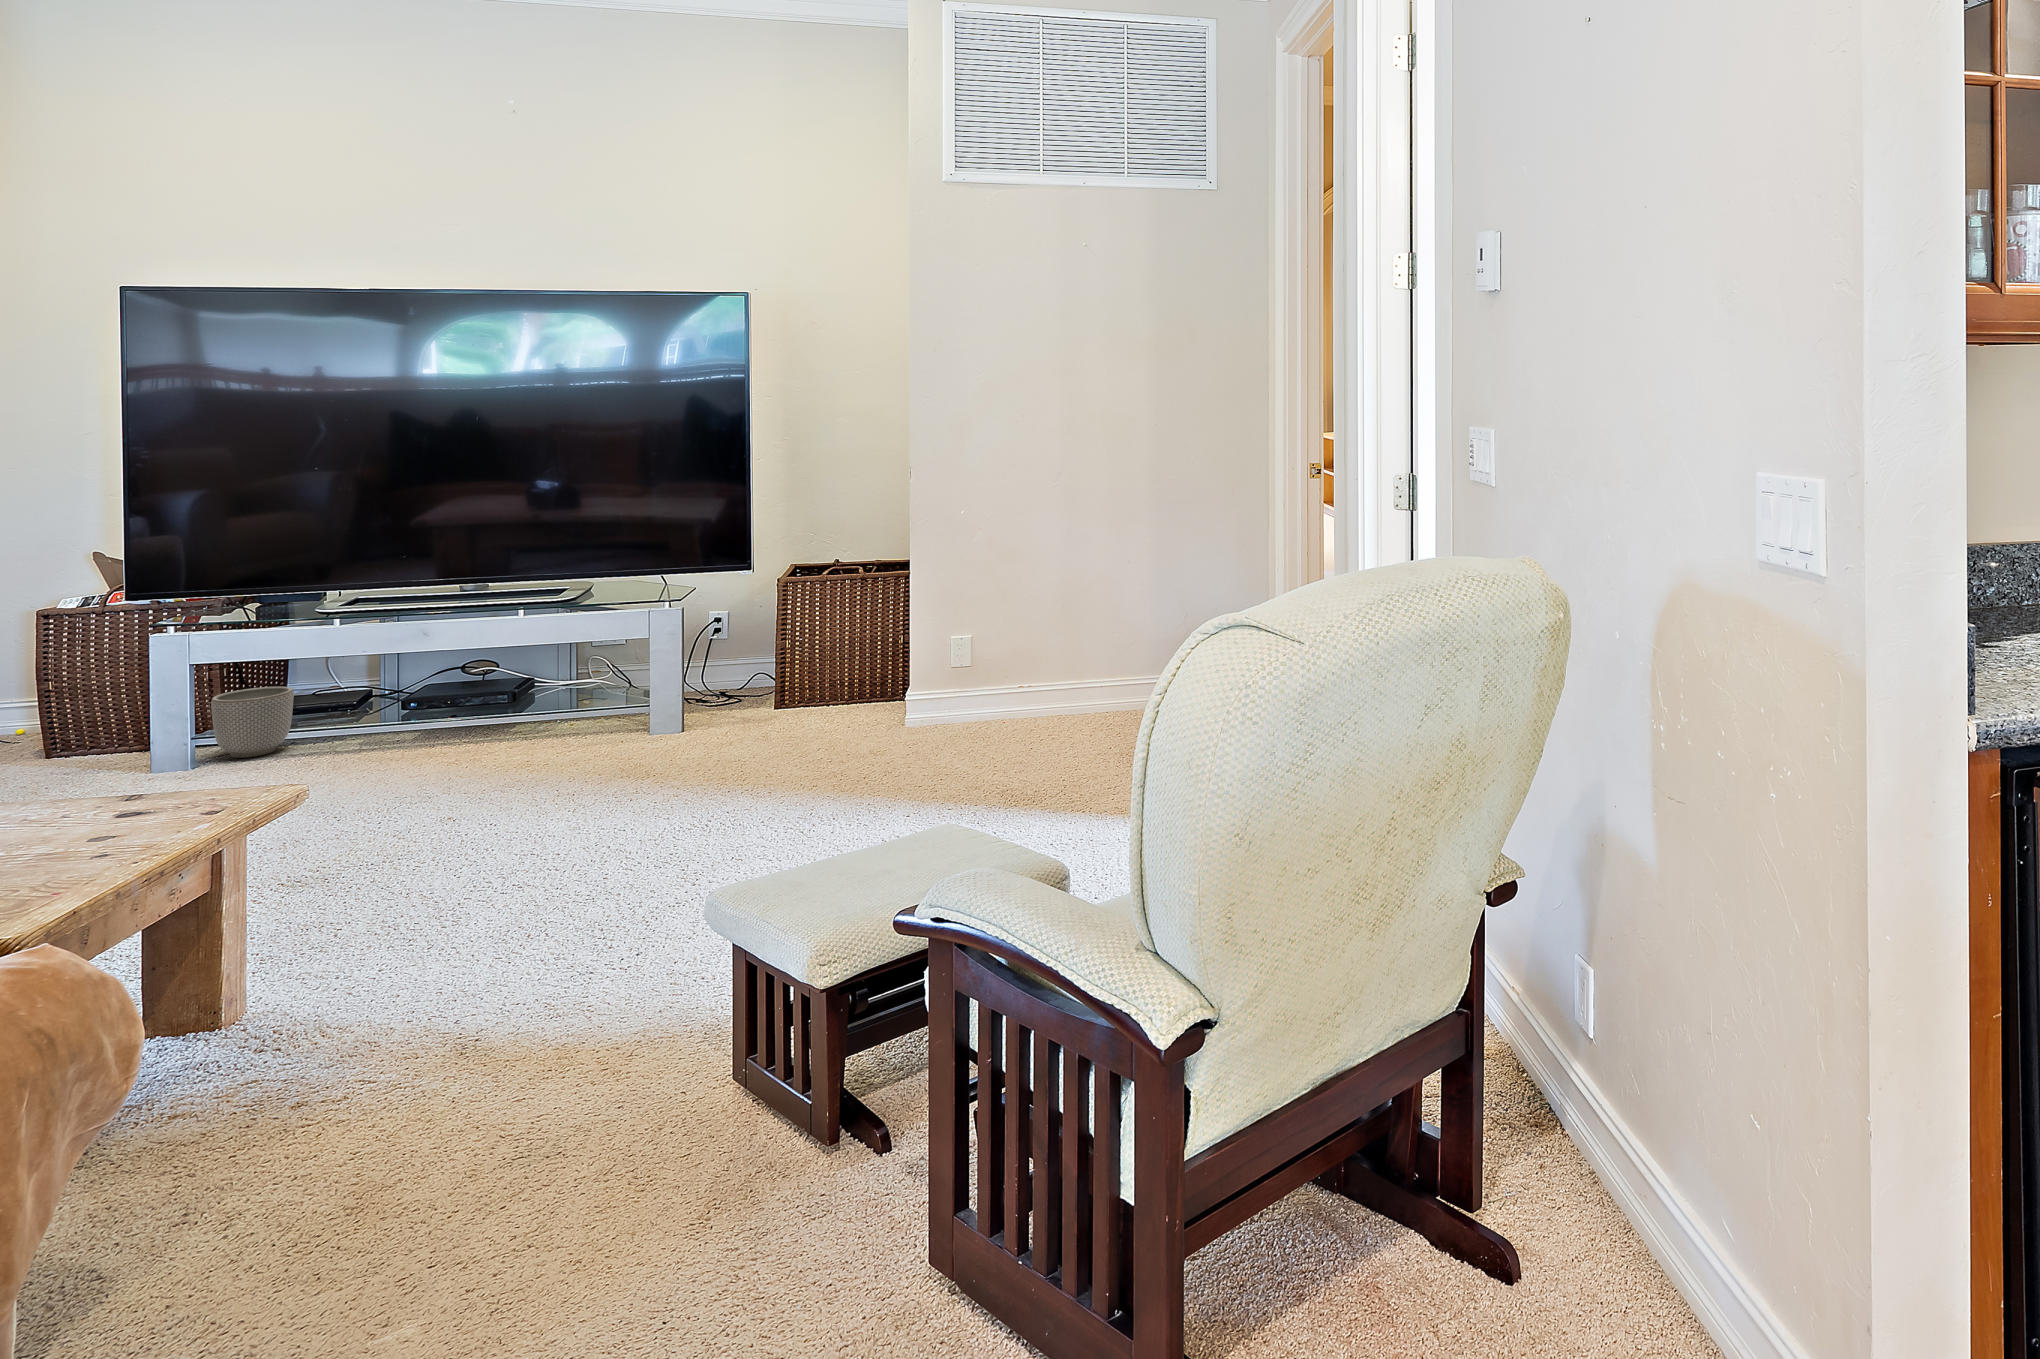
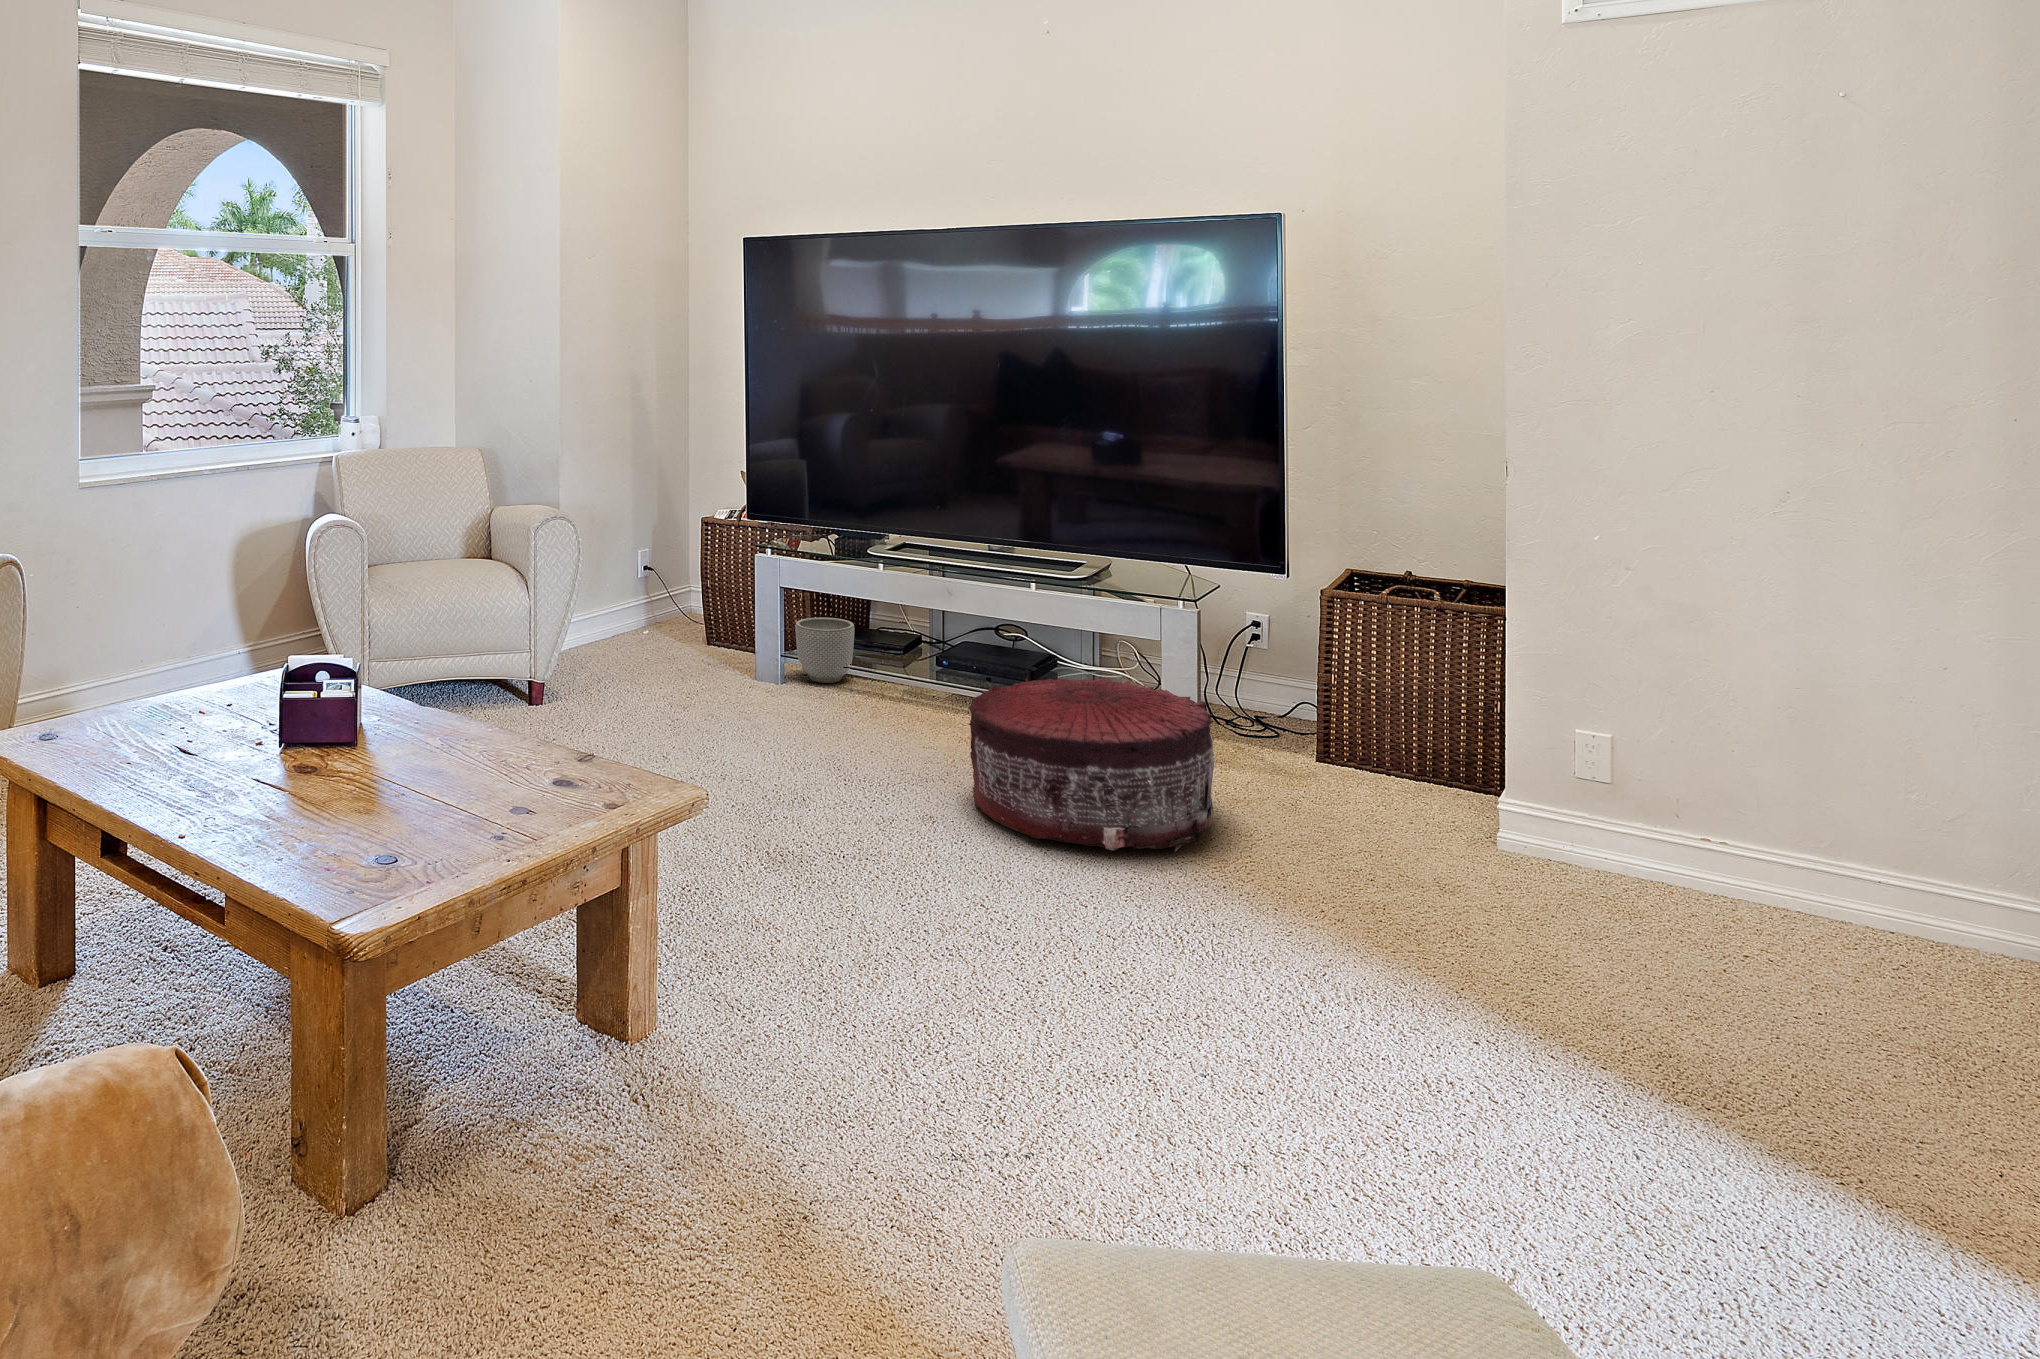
pouf: none [482,668,710,807] -> present [969,678,1214,852]

